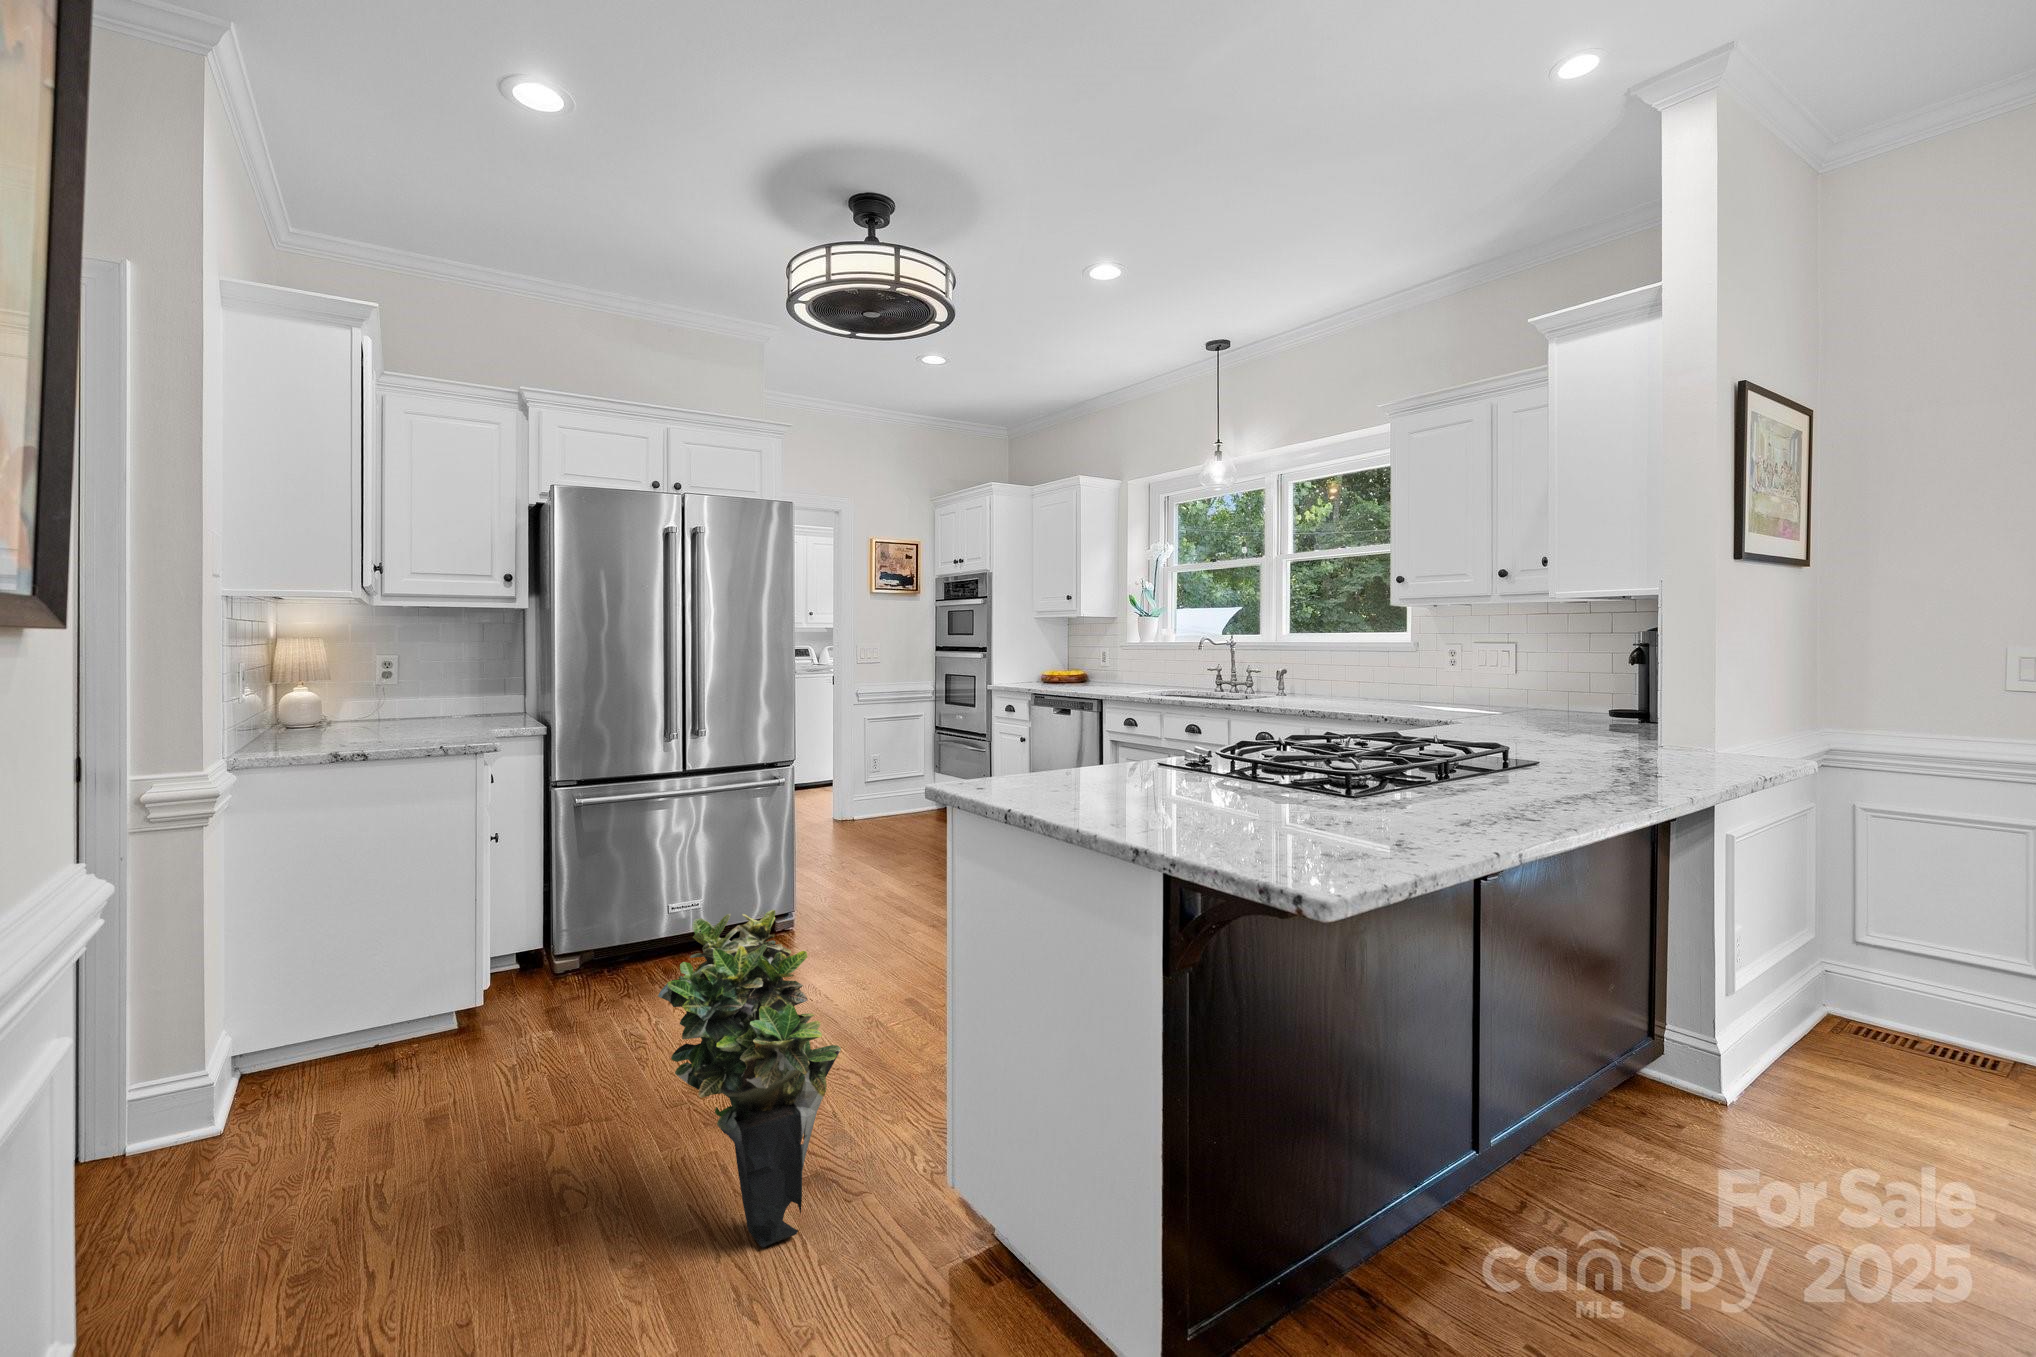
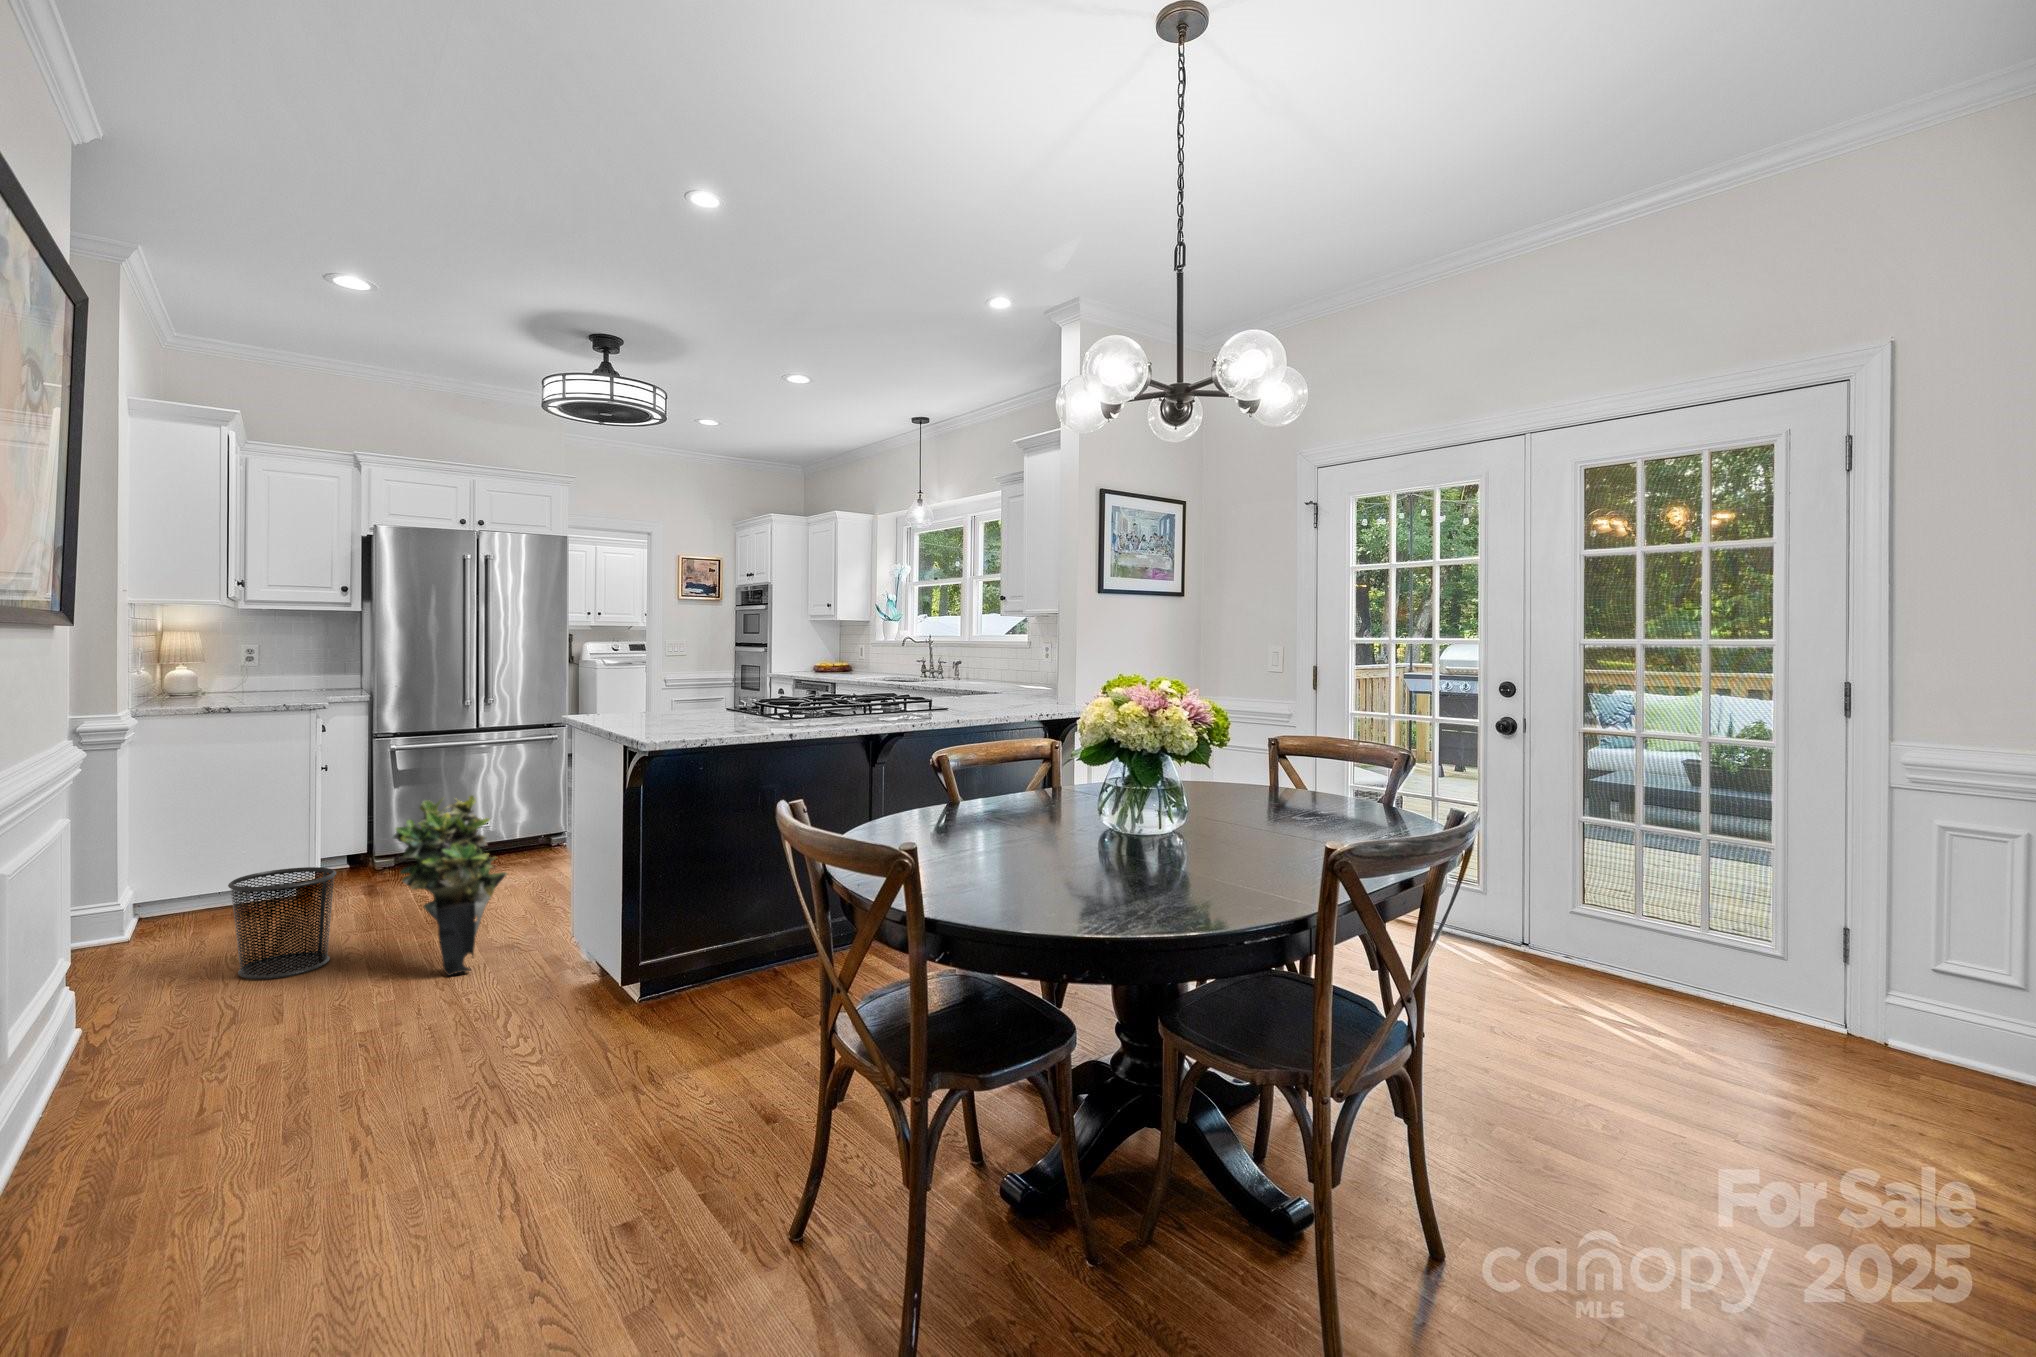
waste bin: none [382,1029,556,1253] -> present [228,867,337,979]

